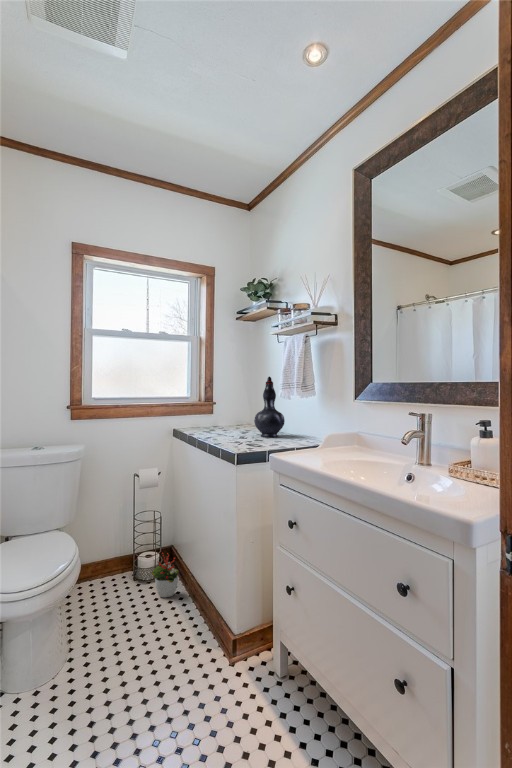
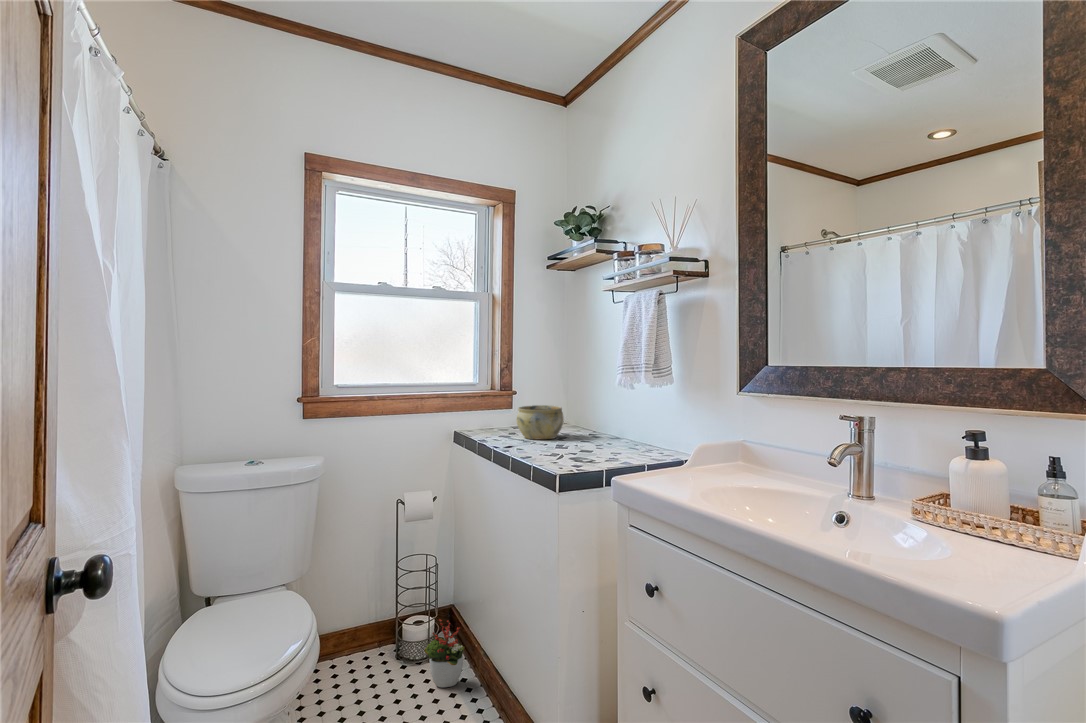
decorative vase: present [254,377,285,437] -> none [578,354,624,446]
ceramic bowl: none [215,411,246,433] -> present [516,405,563,439]

